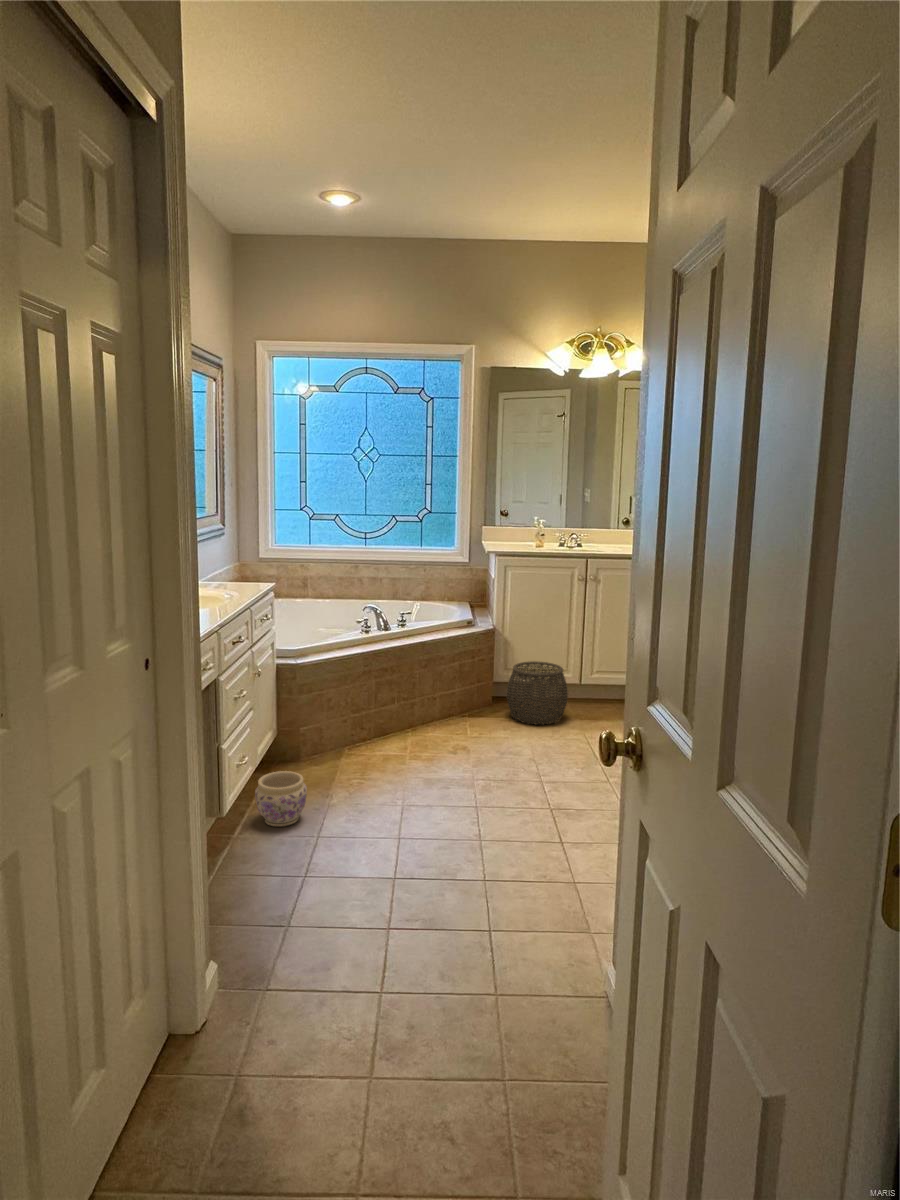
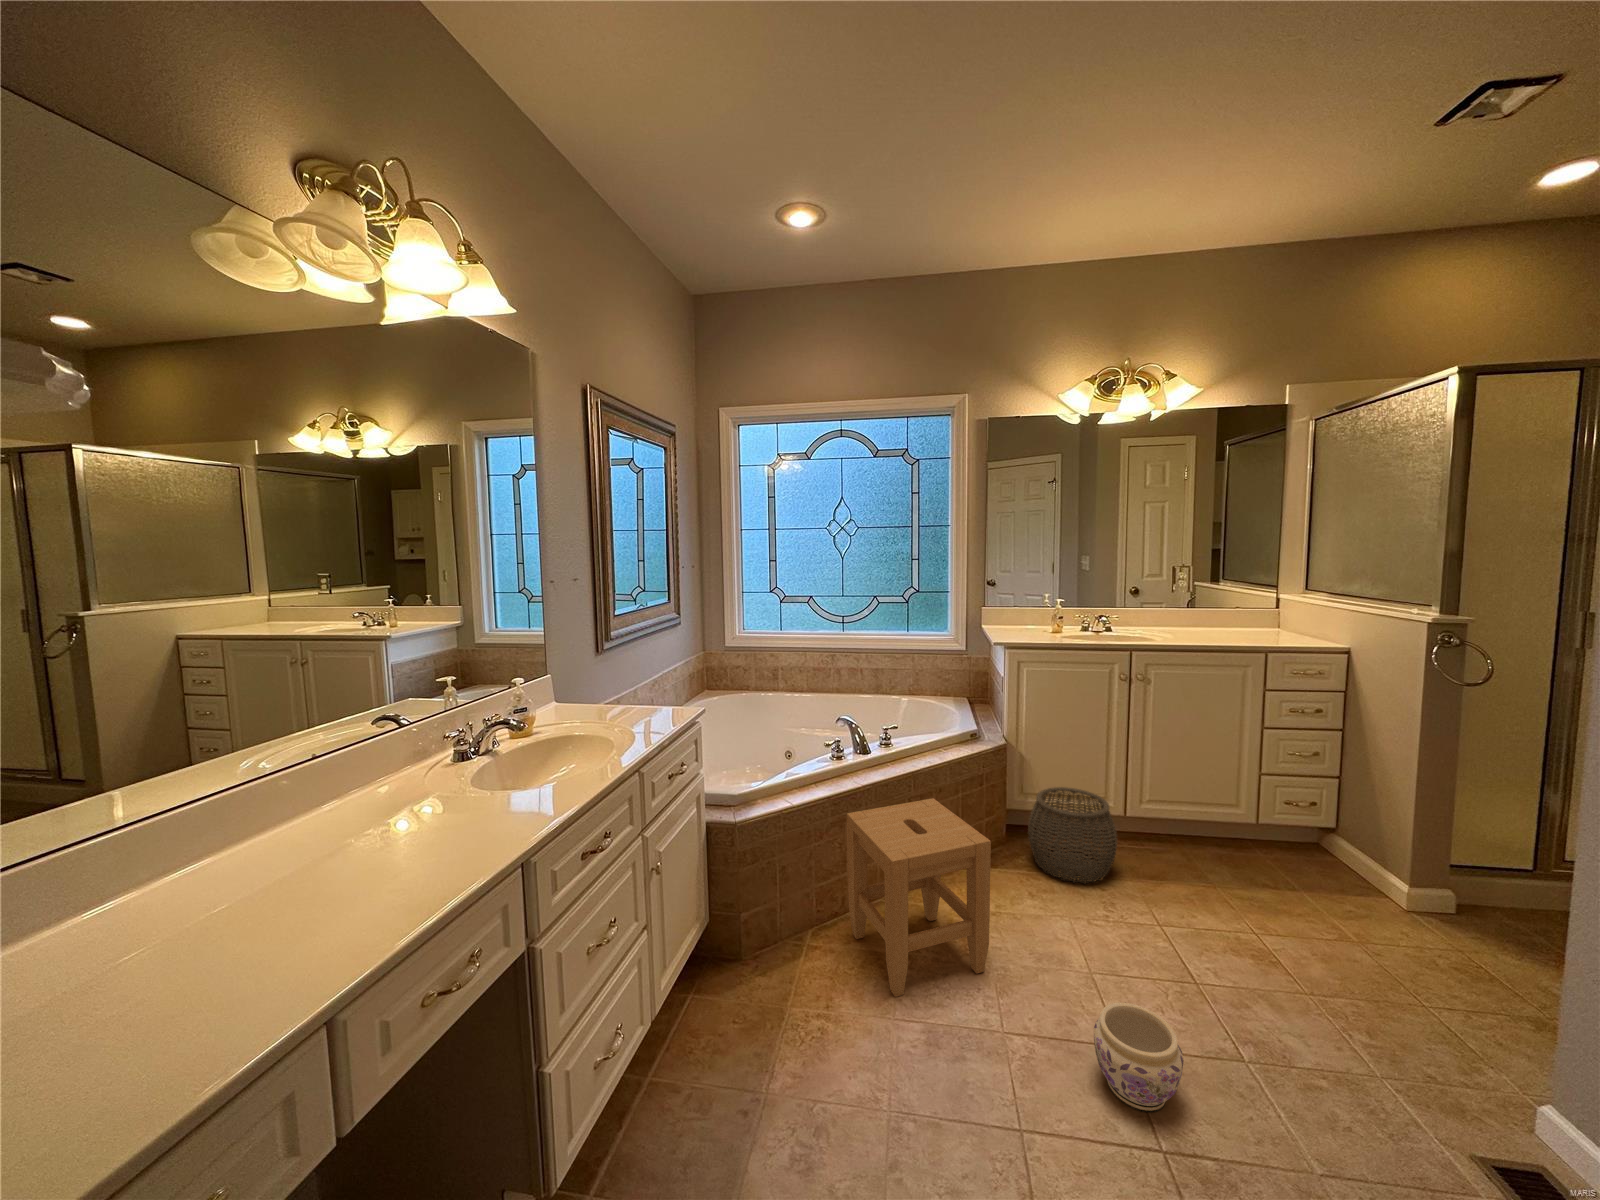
stool: none [368,656,466,775] -> present [847,798,991,997]
planter: present [255,771,307,827] -> present [1094,1002,1184,1112]

